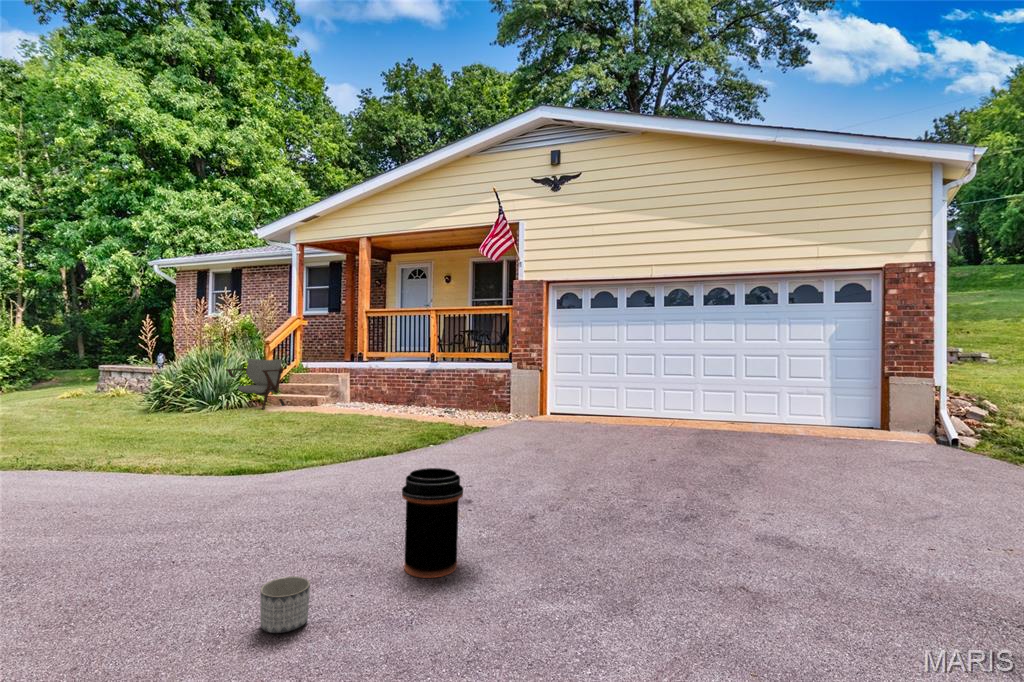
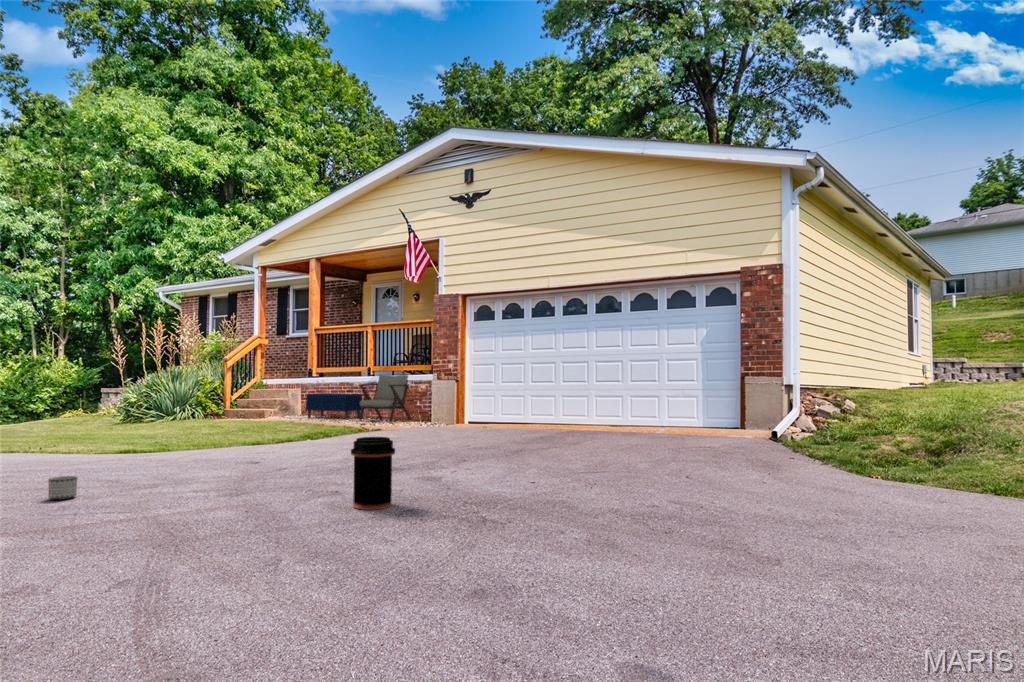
lounge chair: present [226,359,285,409] -> present [359,375,412,422]
bench: none [365,380,426,409] -> present [306,393,362,419]
trash can: present [402,468,463,578] -> present [351,437,395,510]

